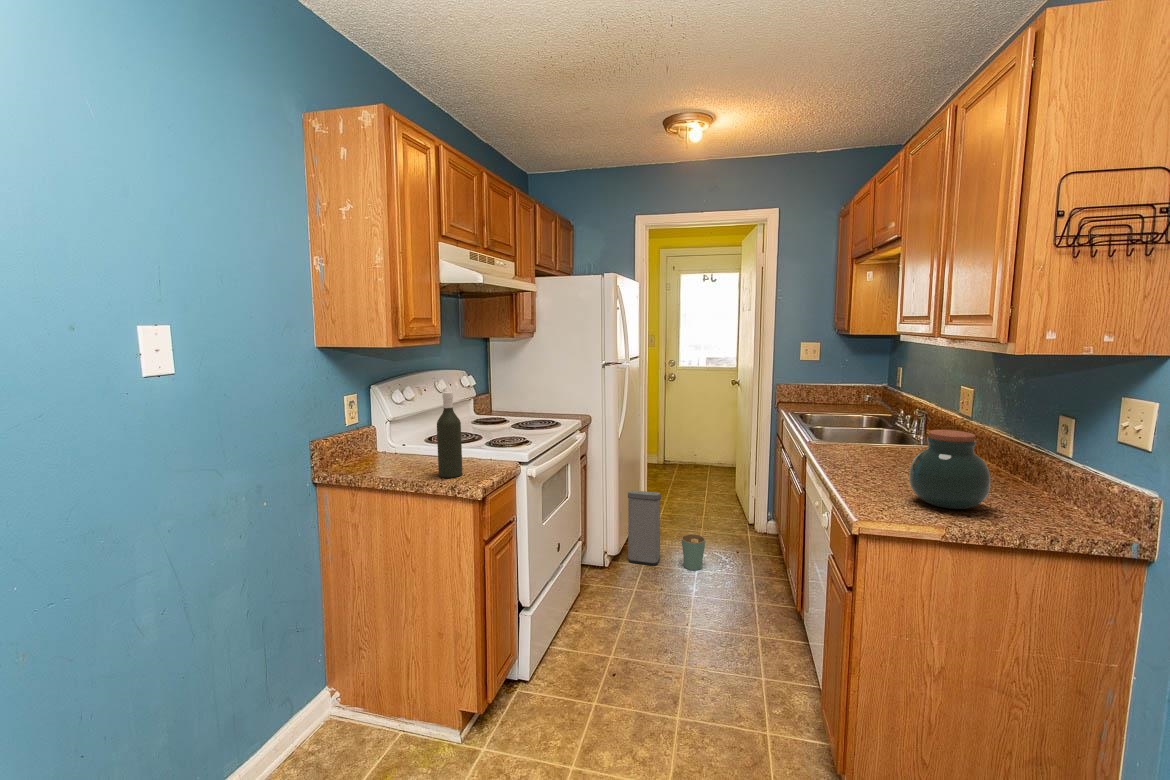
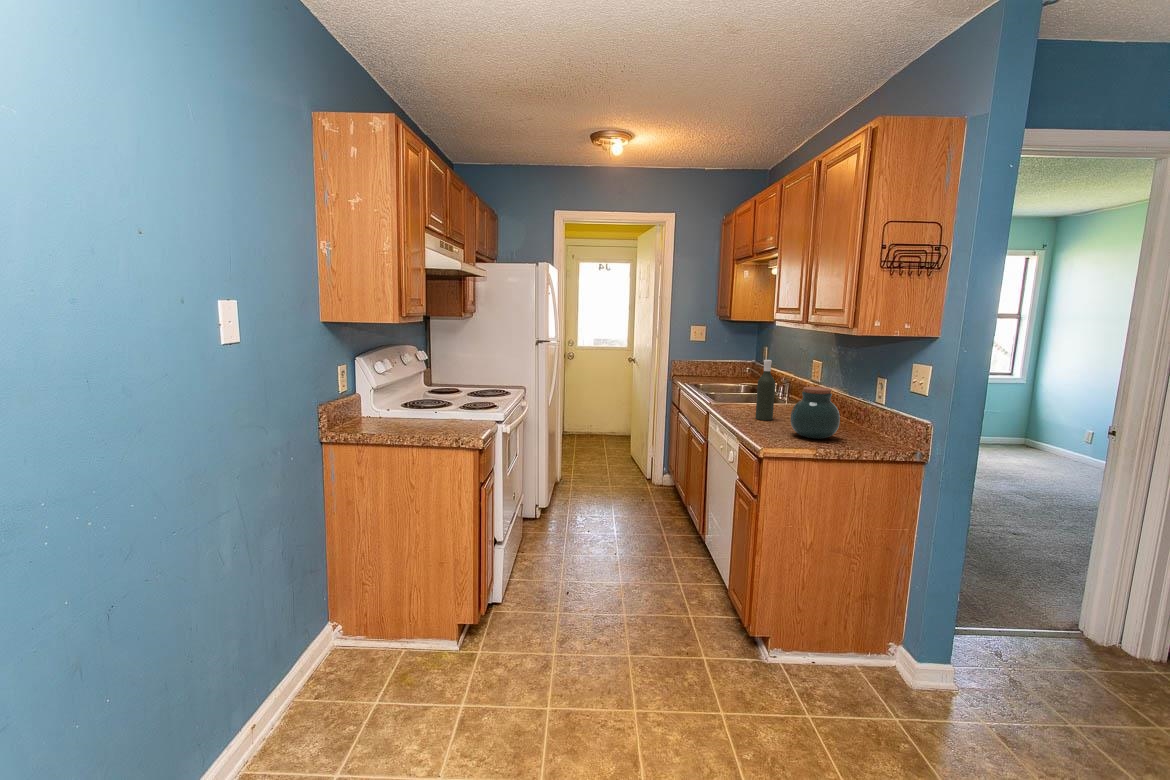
bottle: present [437,392,463,478] -> present [756,360,775,420]
trash can: present [628,490,705,570] -> none [557,451,622,514]

